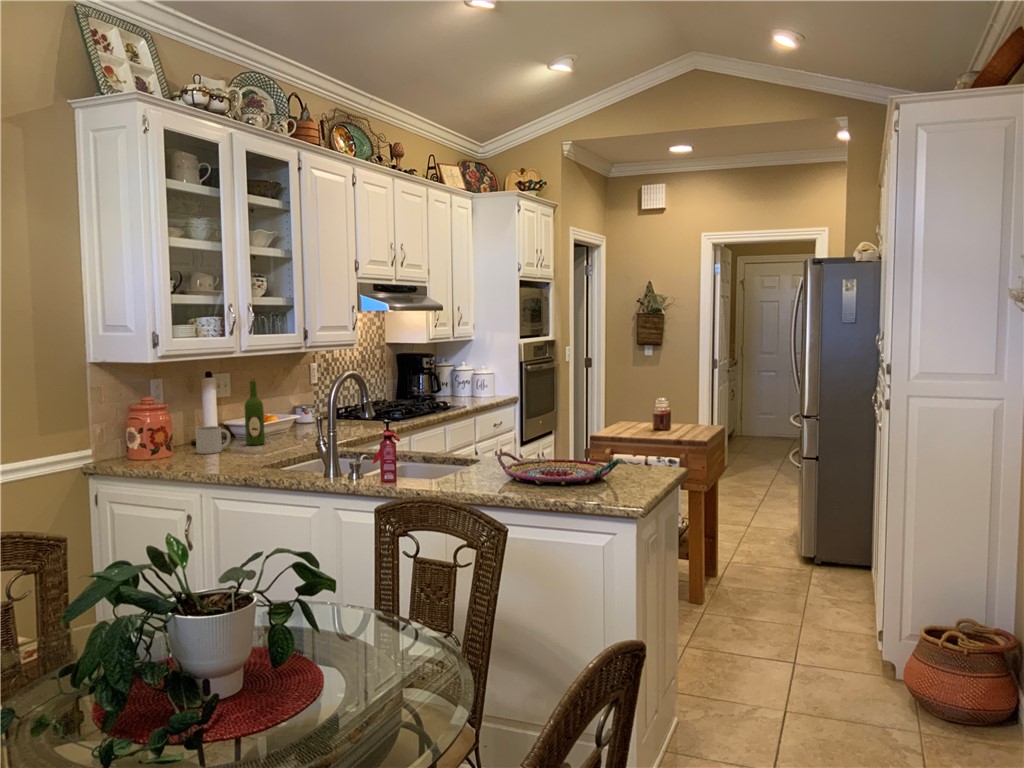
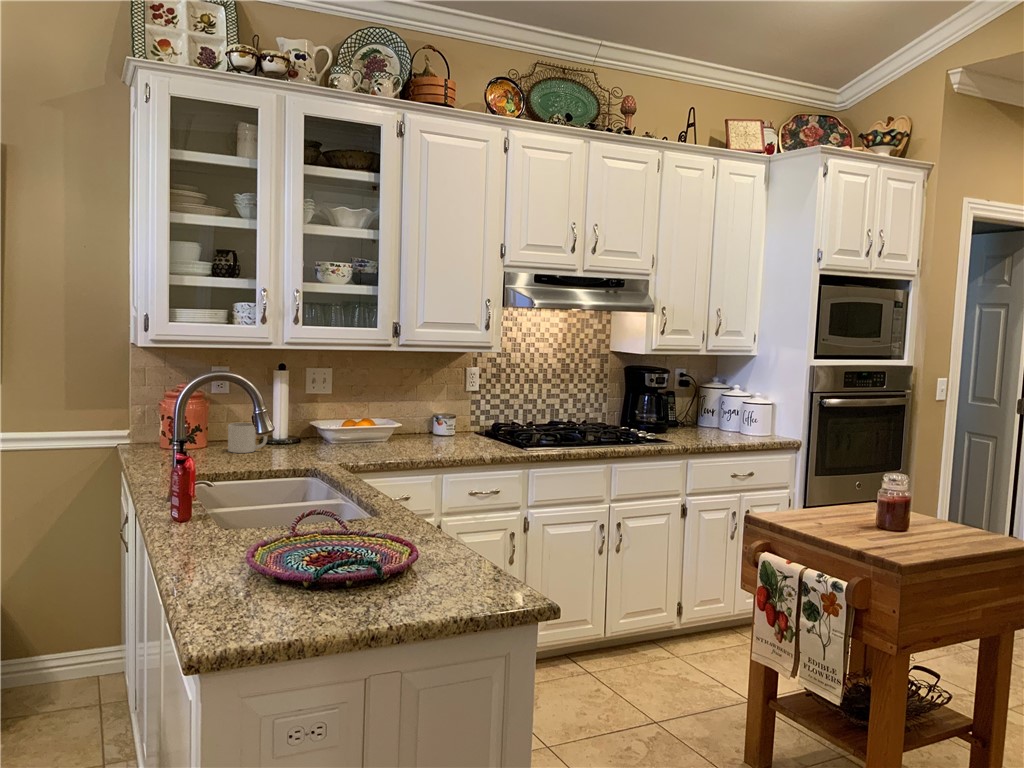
wine bottle: present [245,377,265,445] -> none [296,374,317,452]

